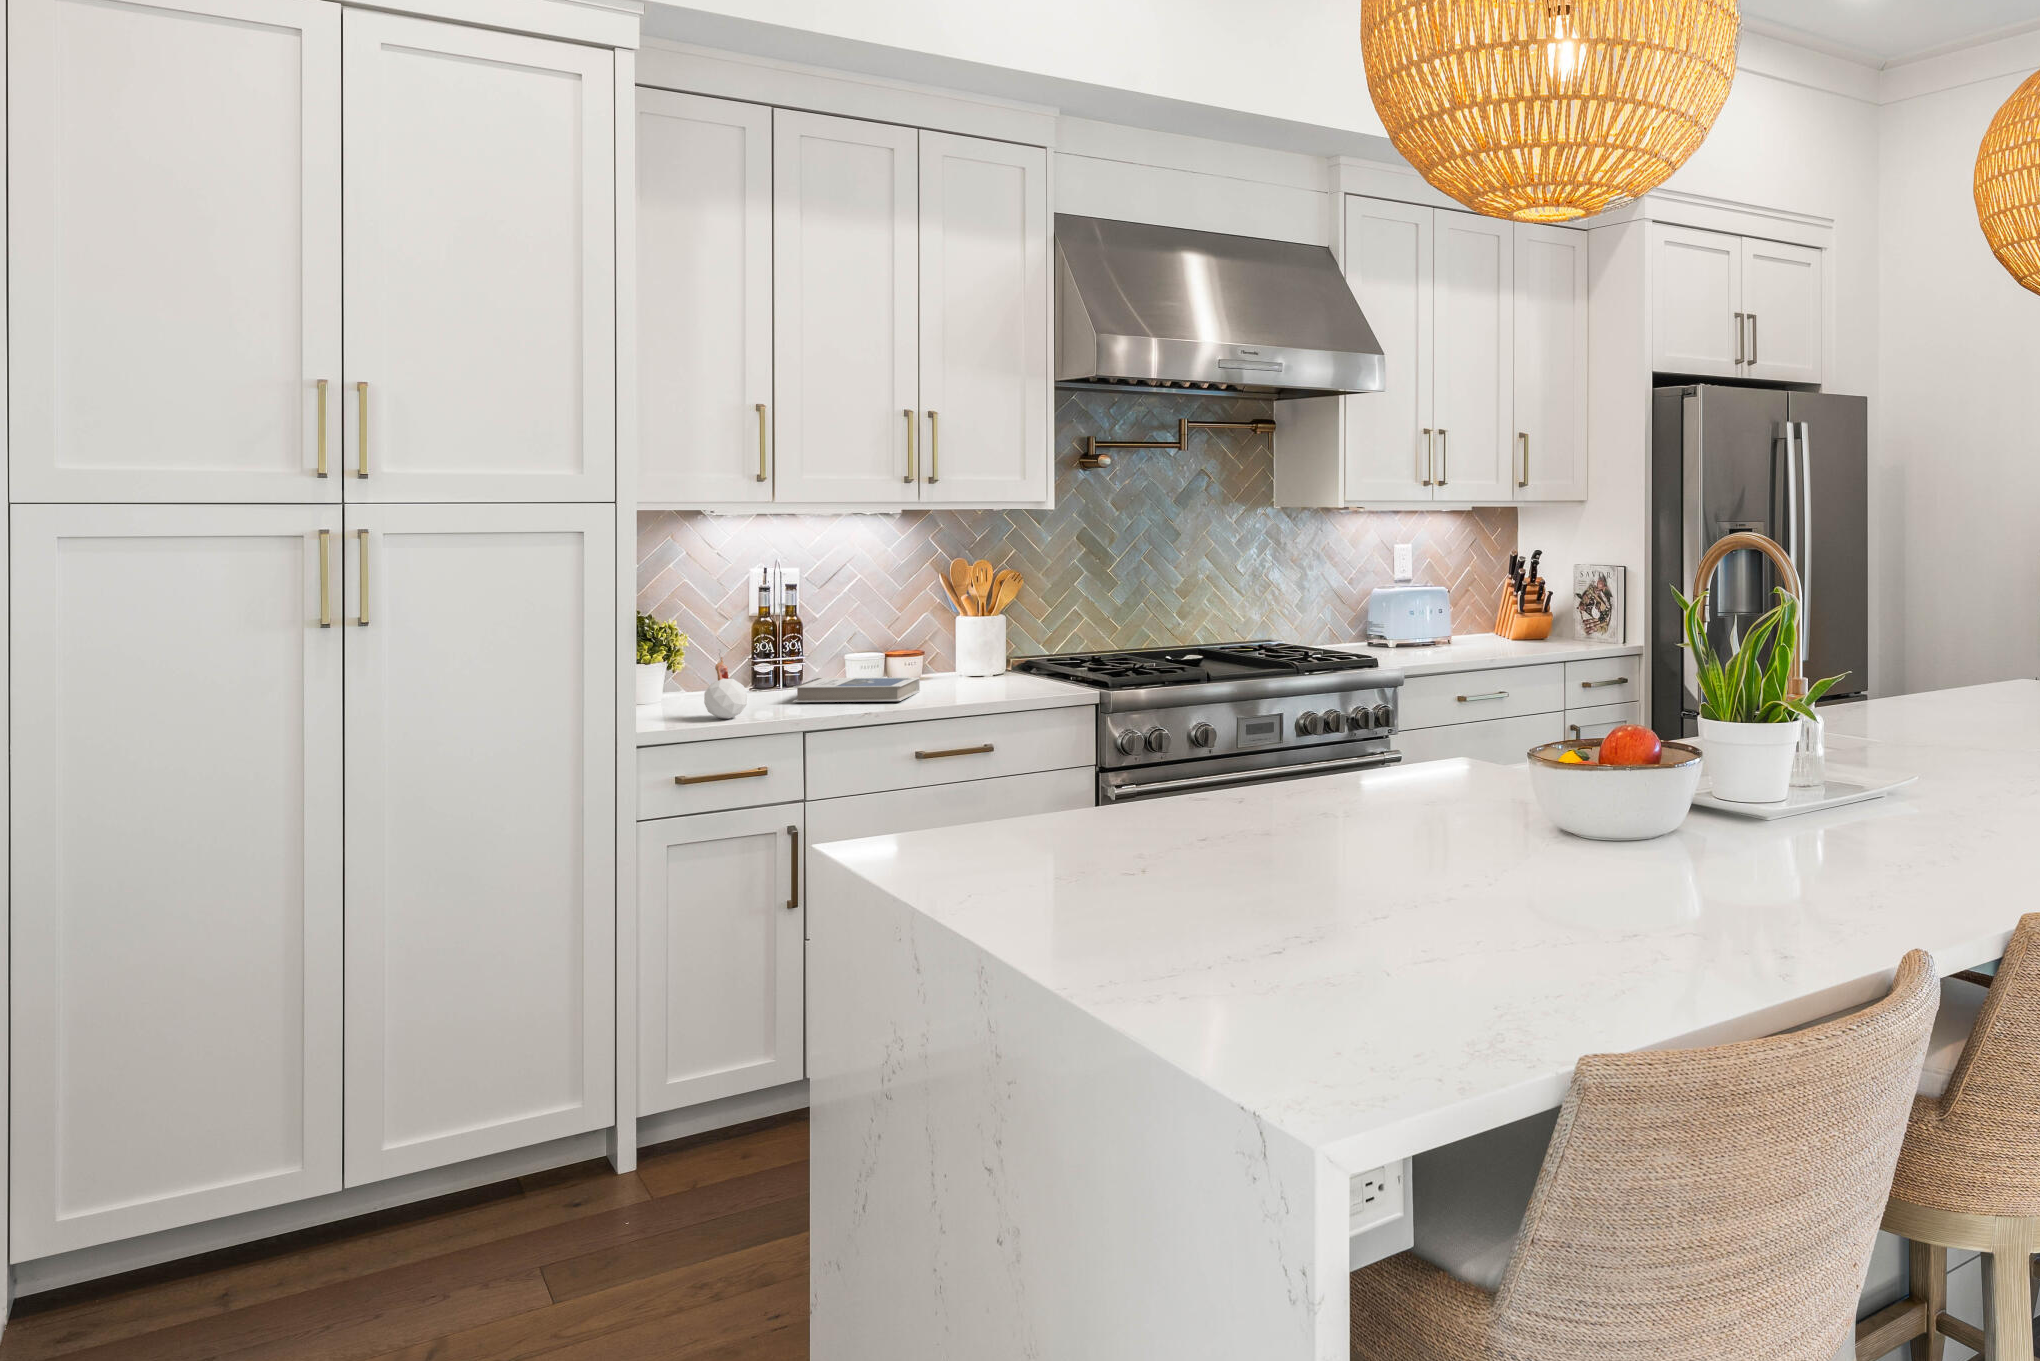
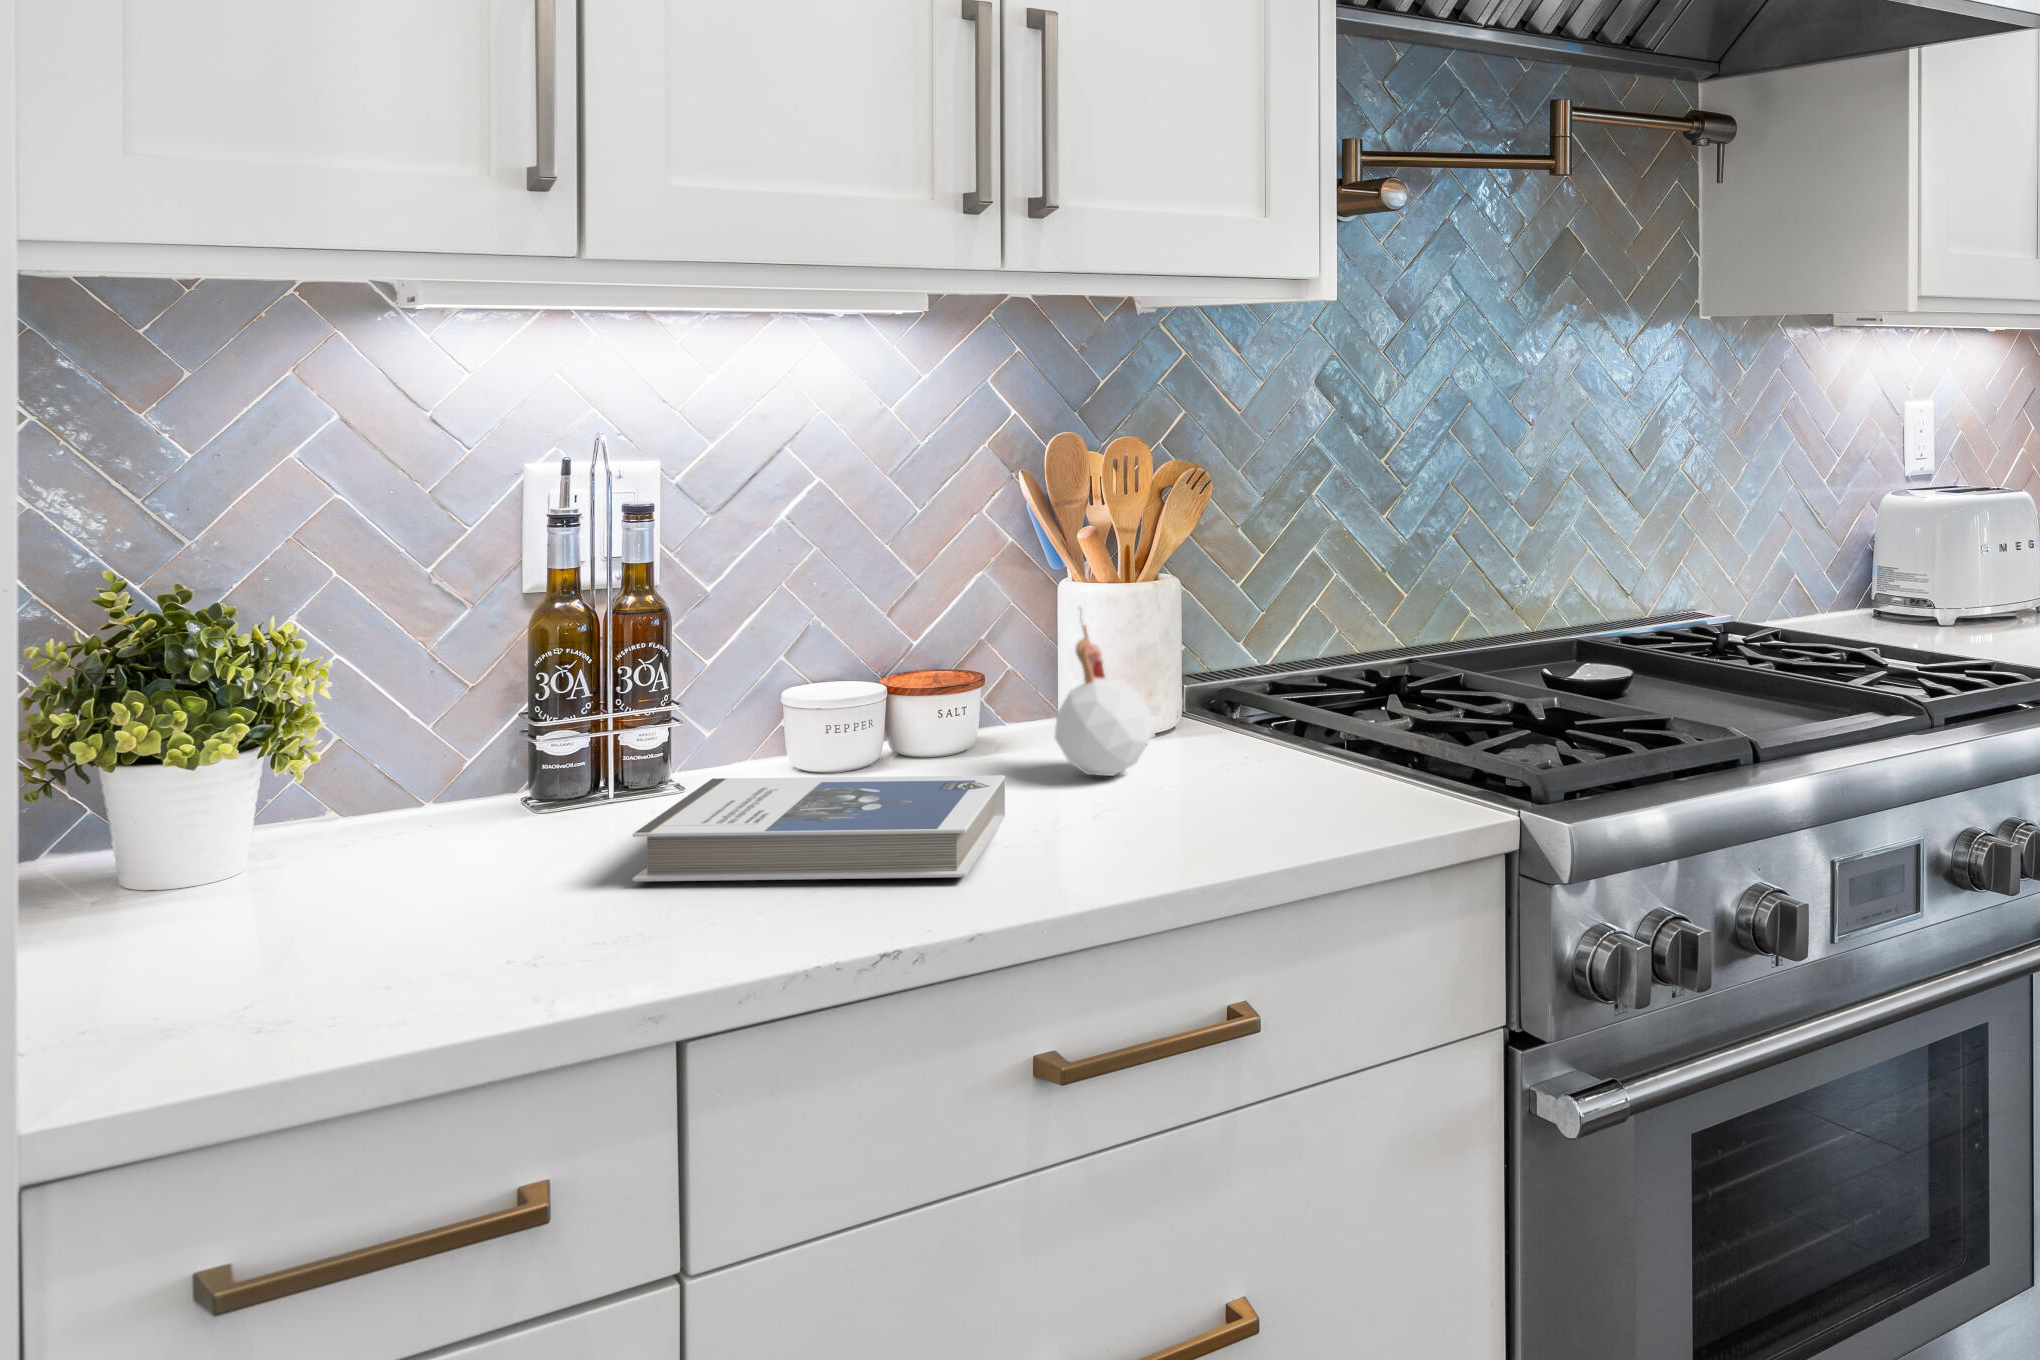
candle: present [704,649,747,719] -> present [1054,624,1152,776]

